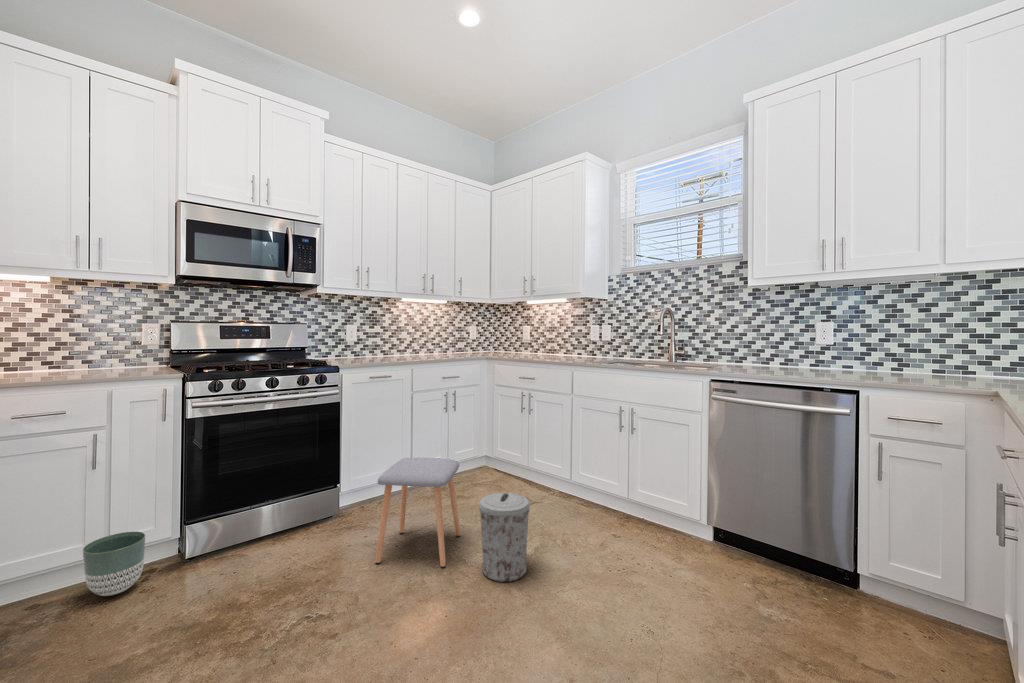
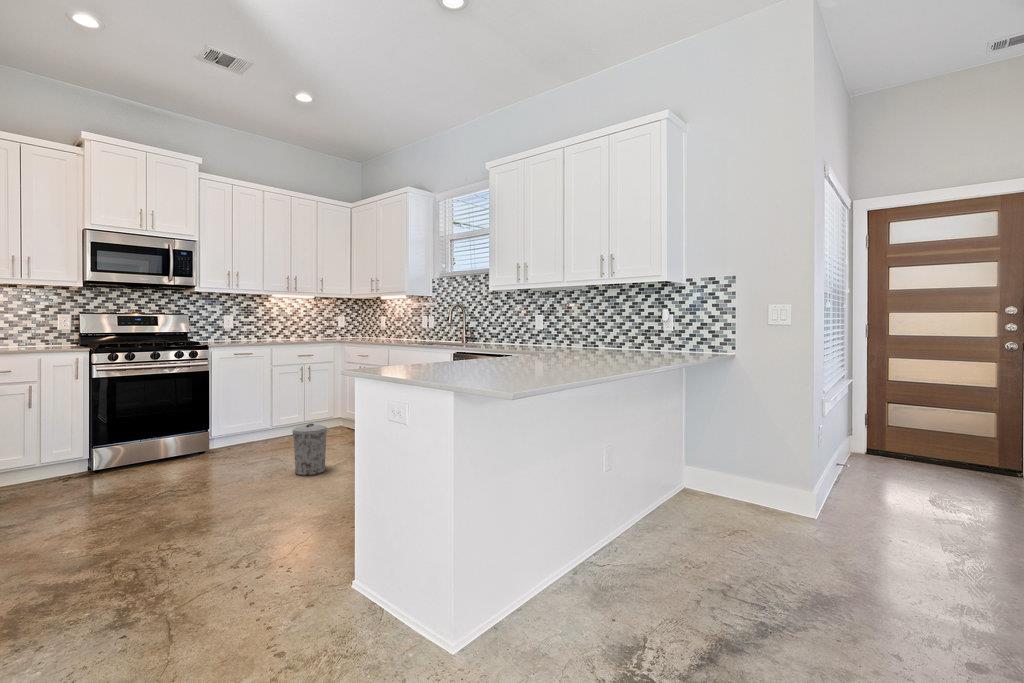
stool: present [375,458,461,568] -> none [226,407,293,472]
planter: present [83,532,145,596] -> none [27,450,67,486]

